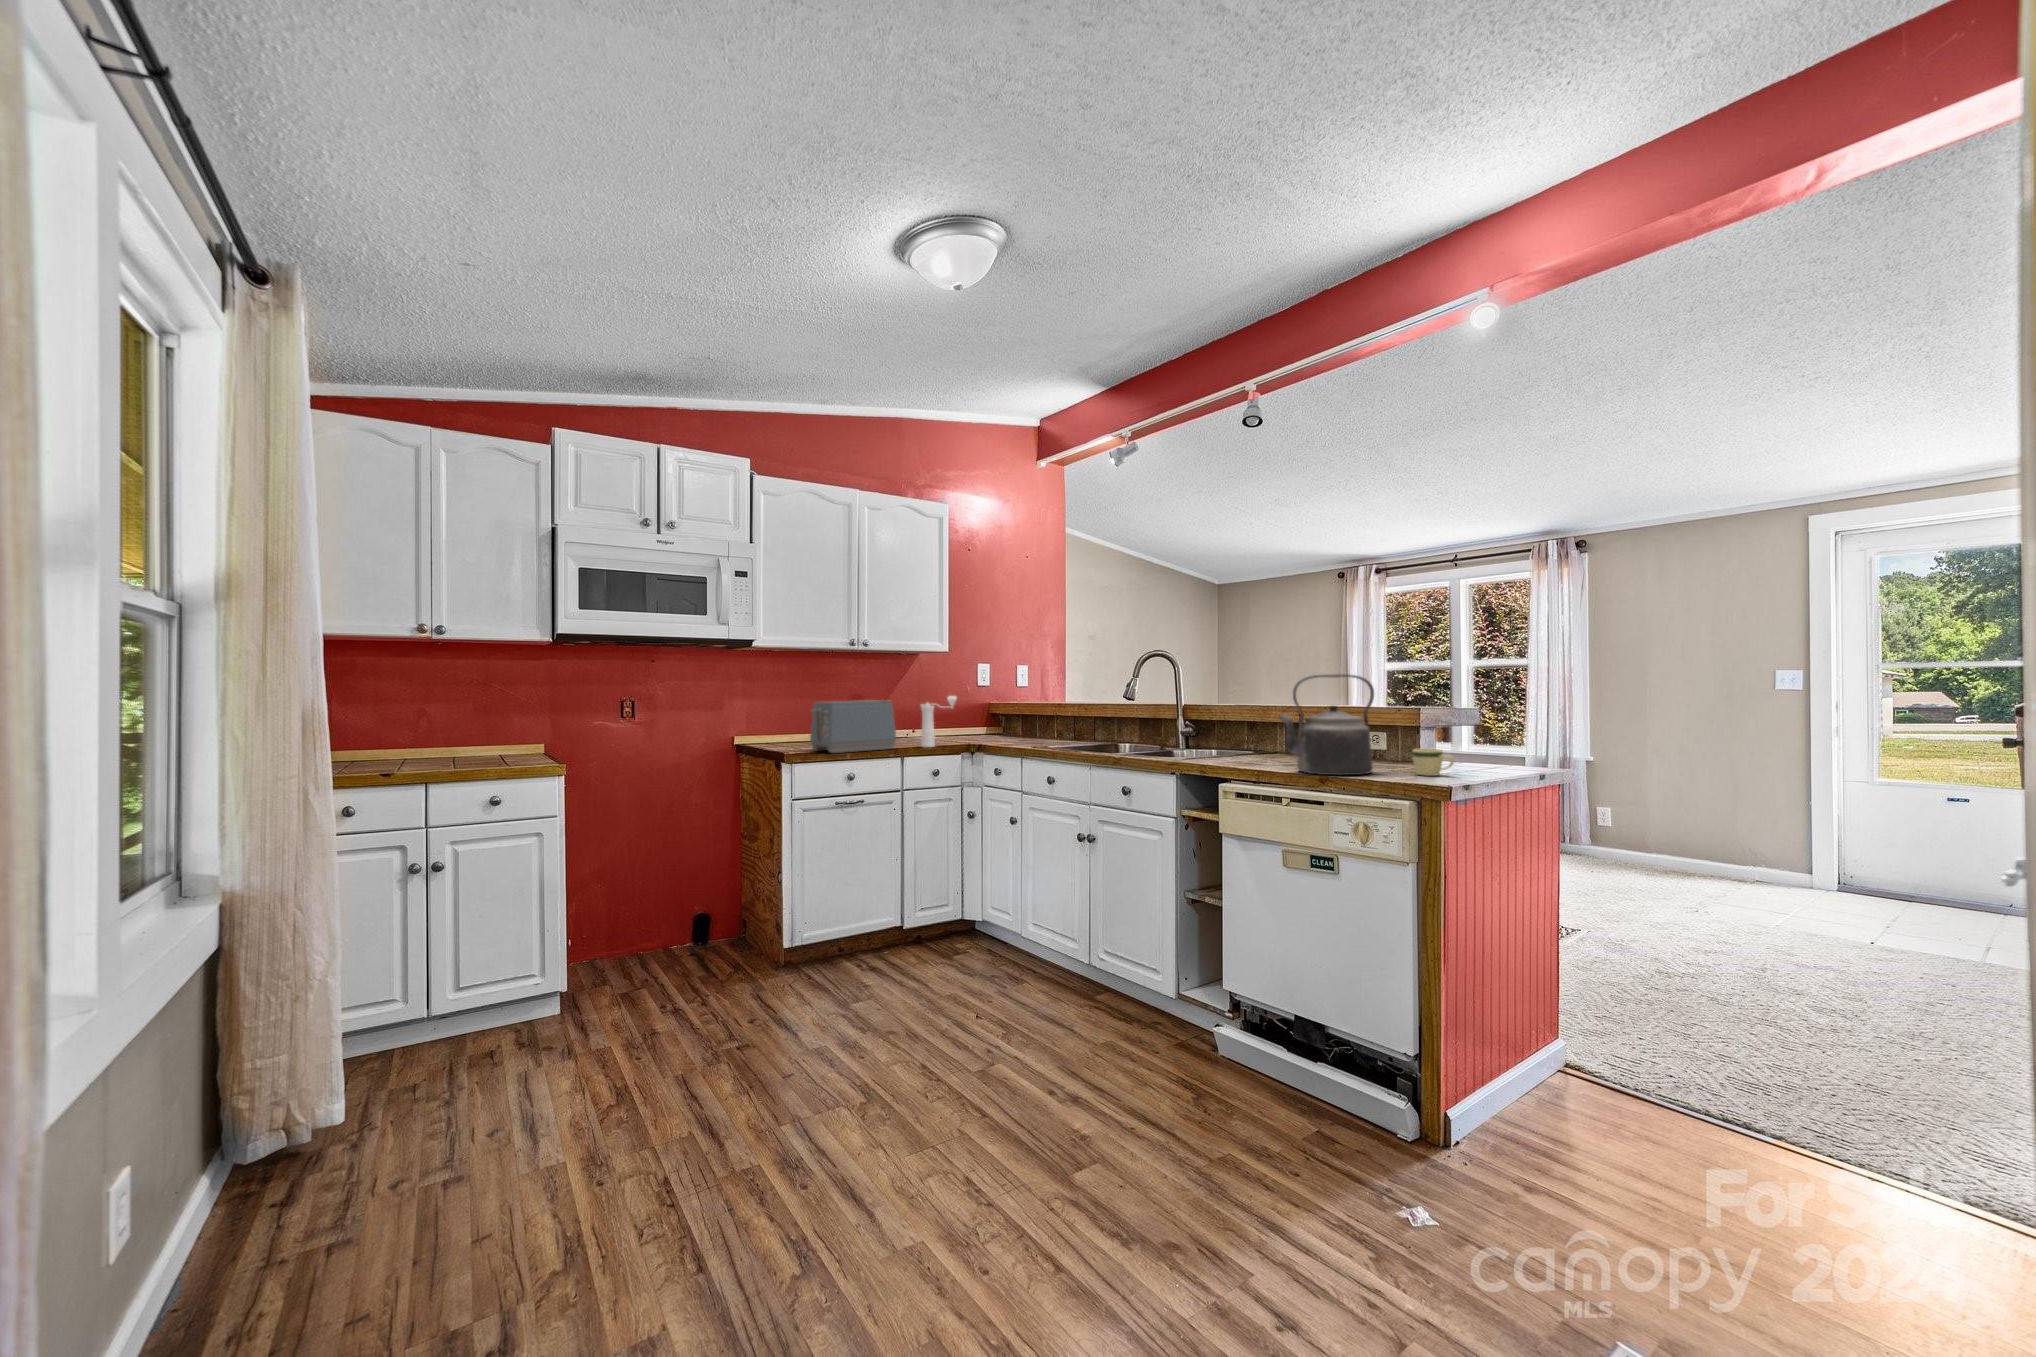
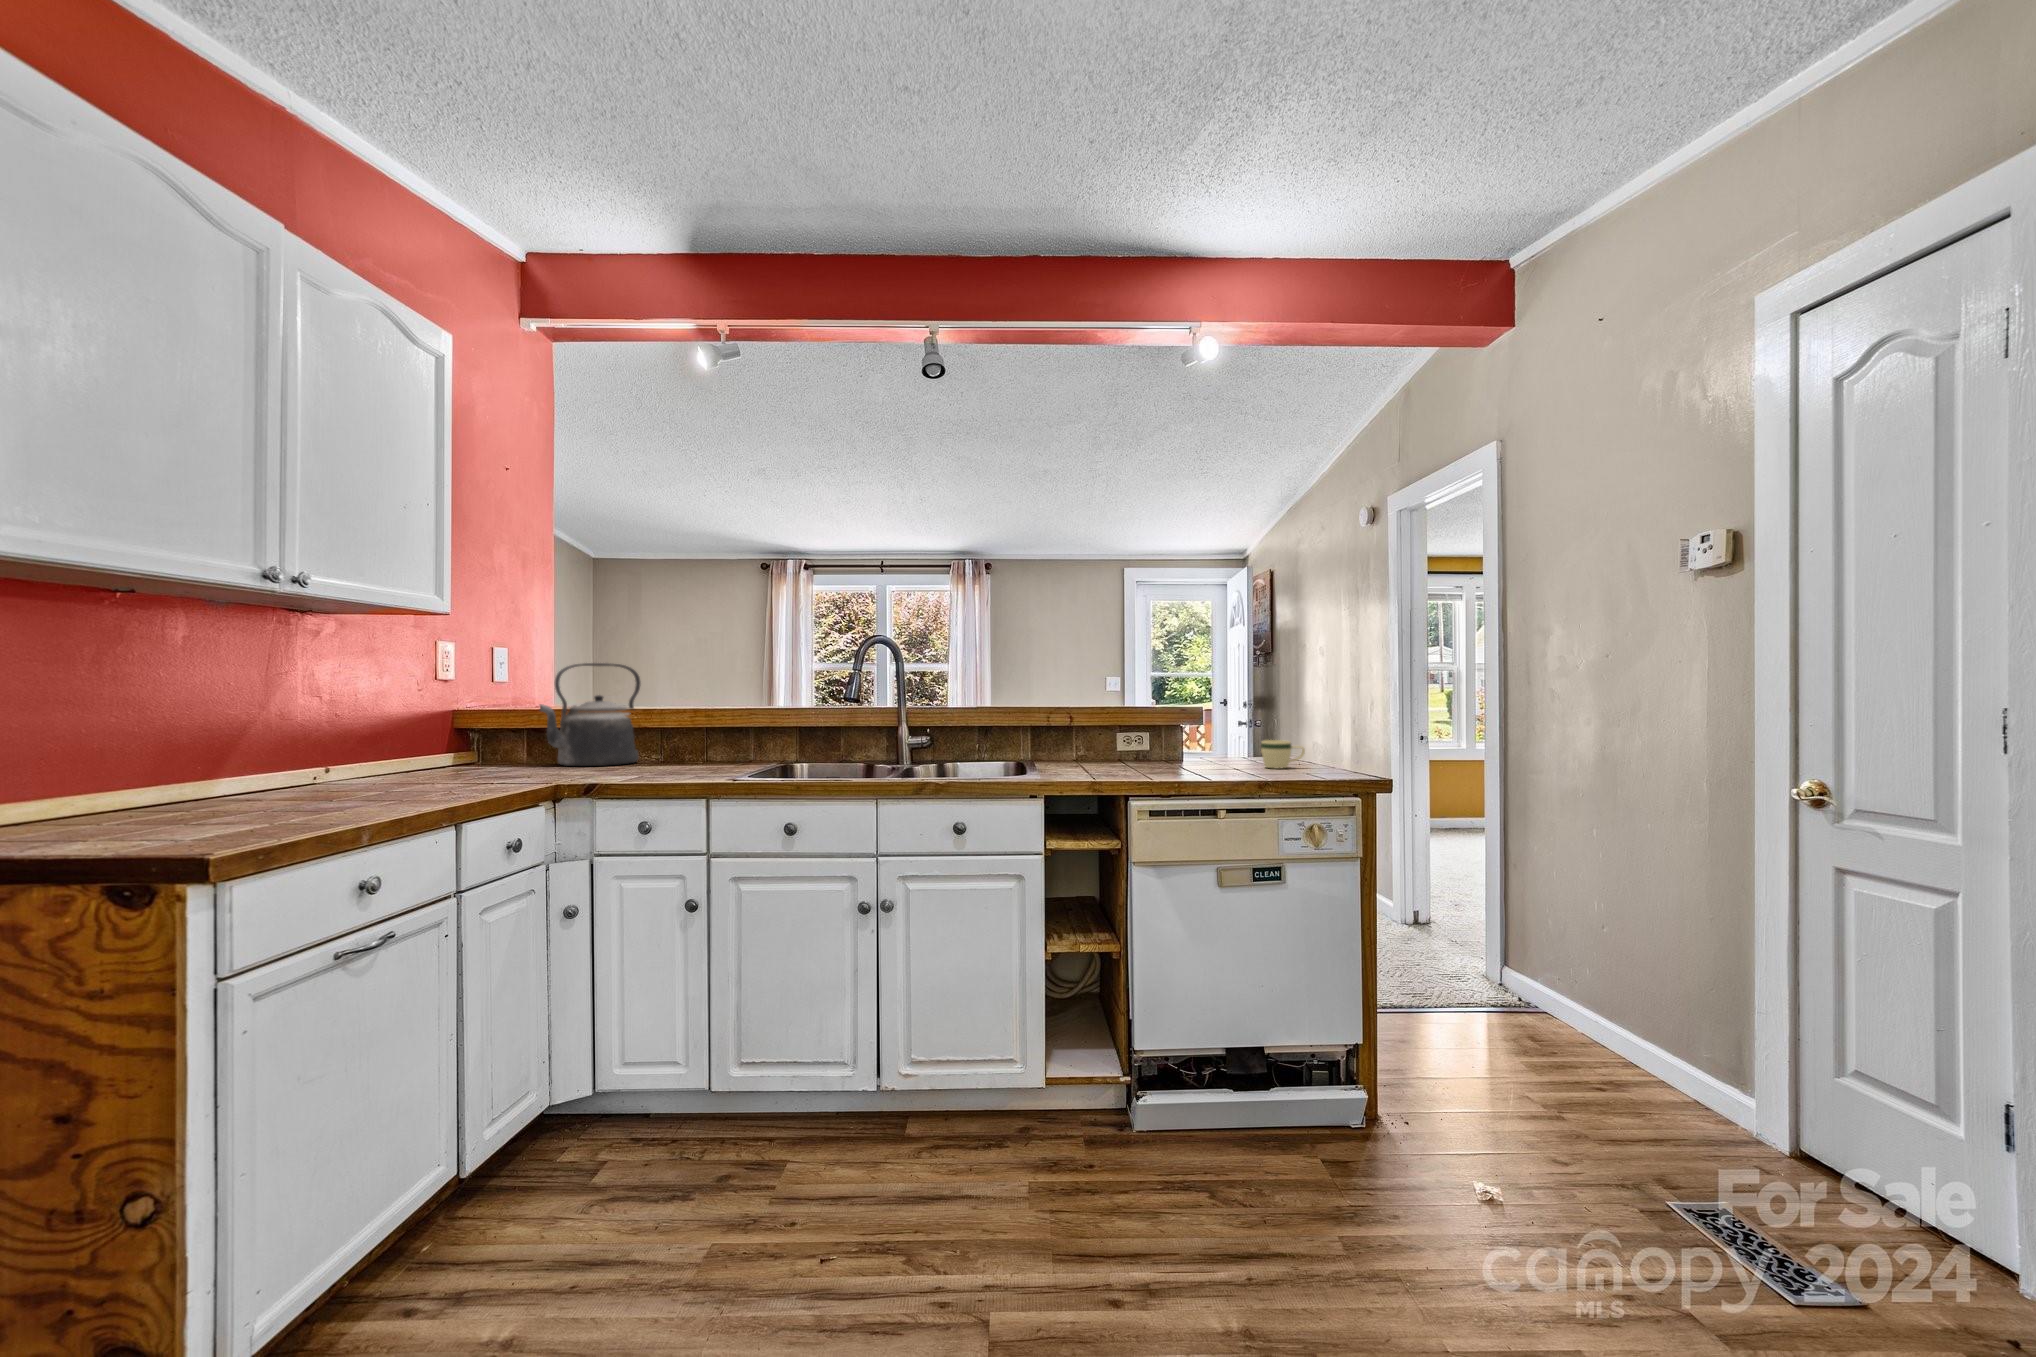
kettle: present [1280,674,1374,775] -> present [540,663,640,766]
pepper mill: present [921,696,957,747] -> none [471,690,537,788]
toaster: present [810,700,896,753] -> none [221,698,445,817]

